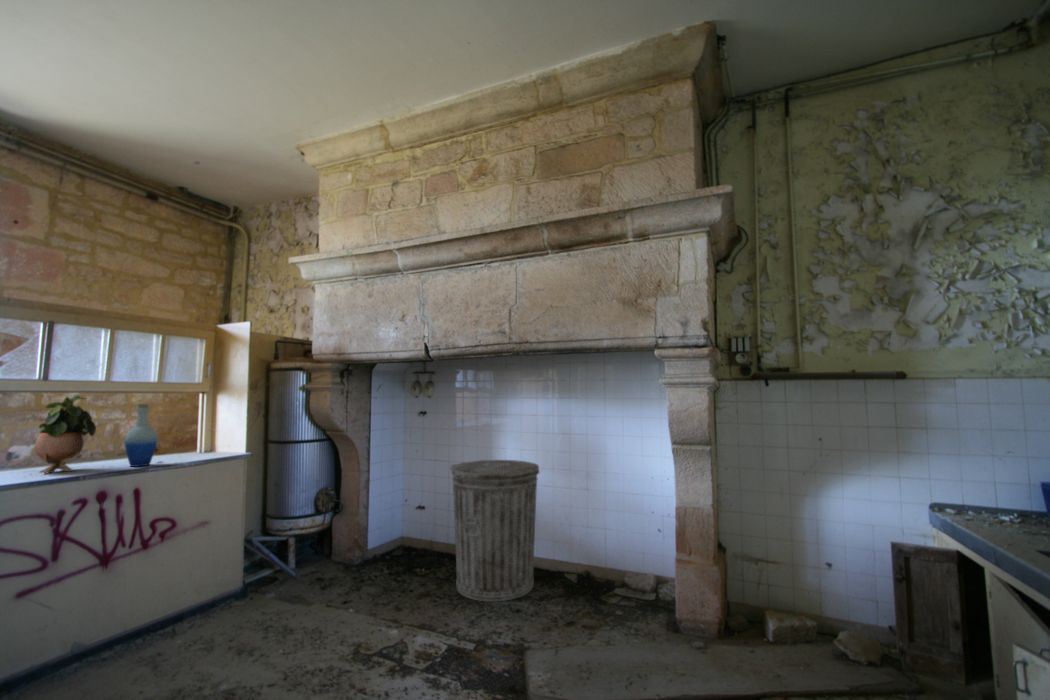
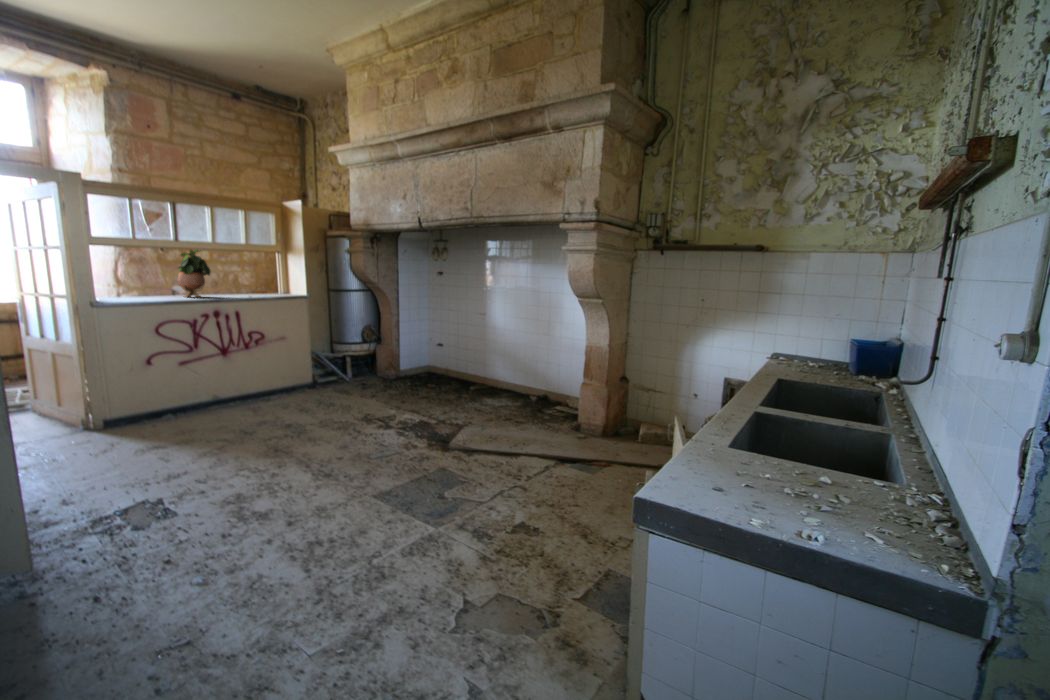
bottle: present [124,404,158,467] -> none [229,257,249,297]
trash can: present [450,460,539,602] -> none [445,311,511,404]

